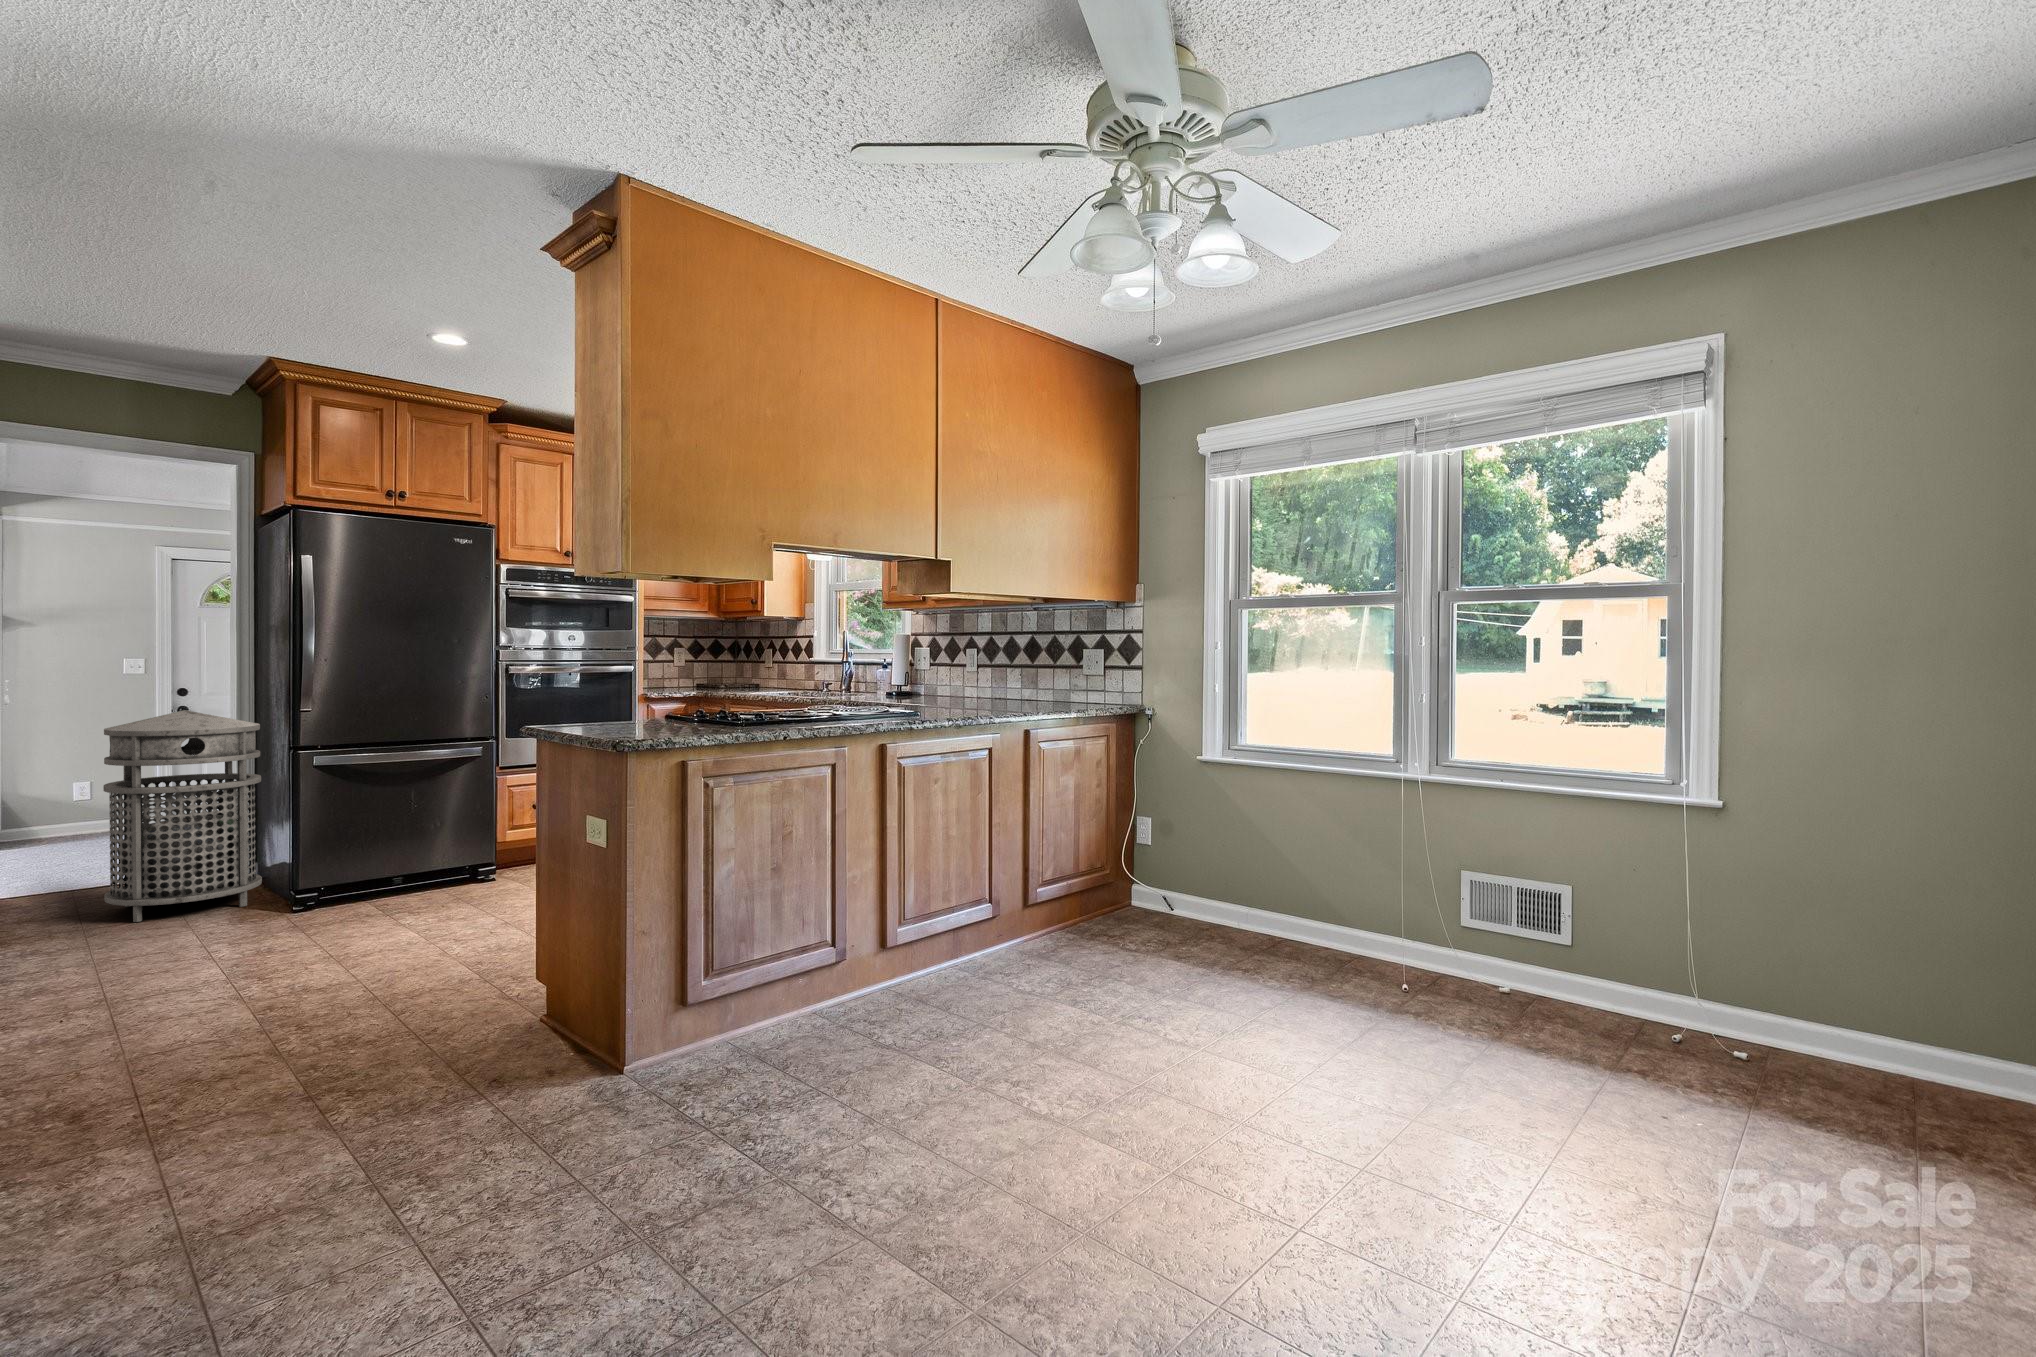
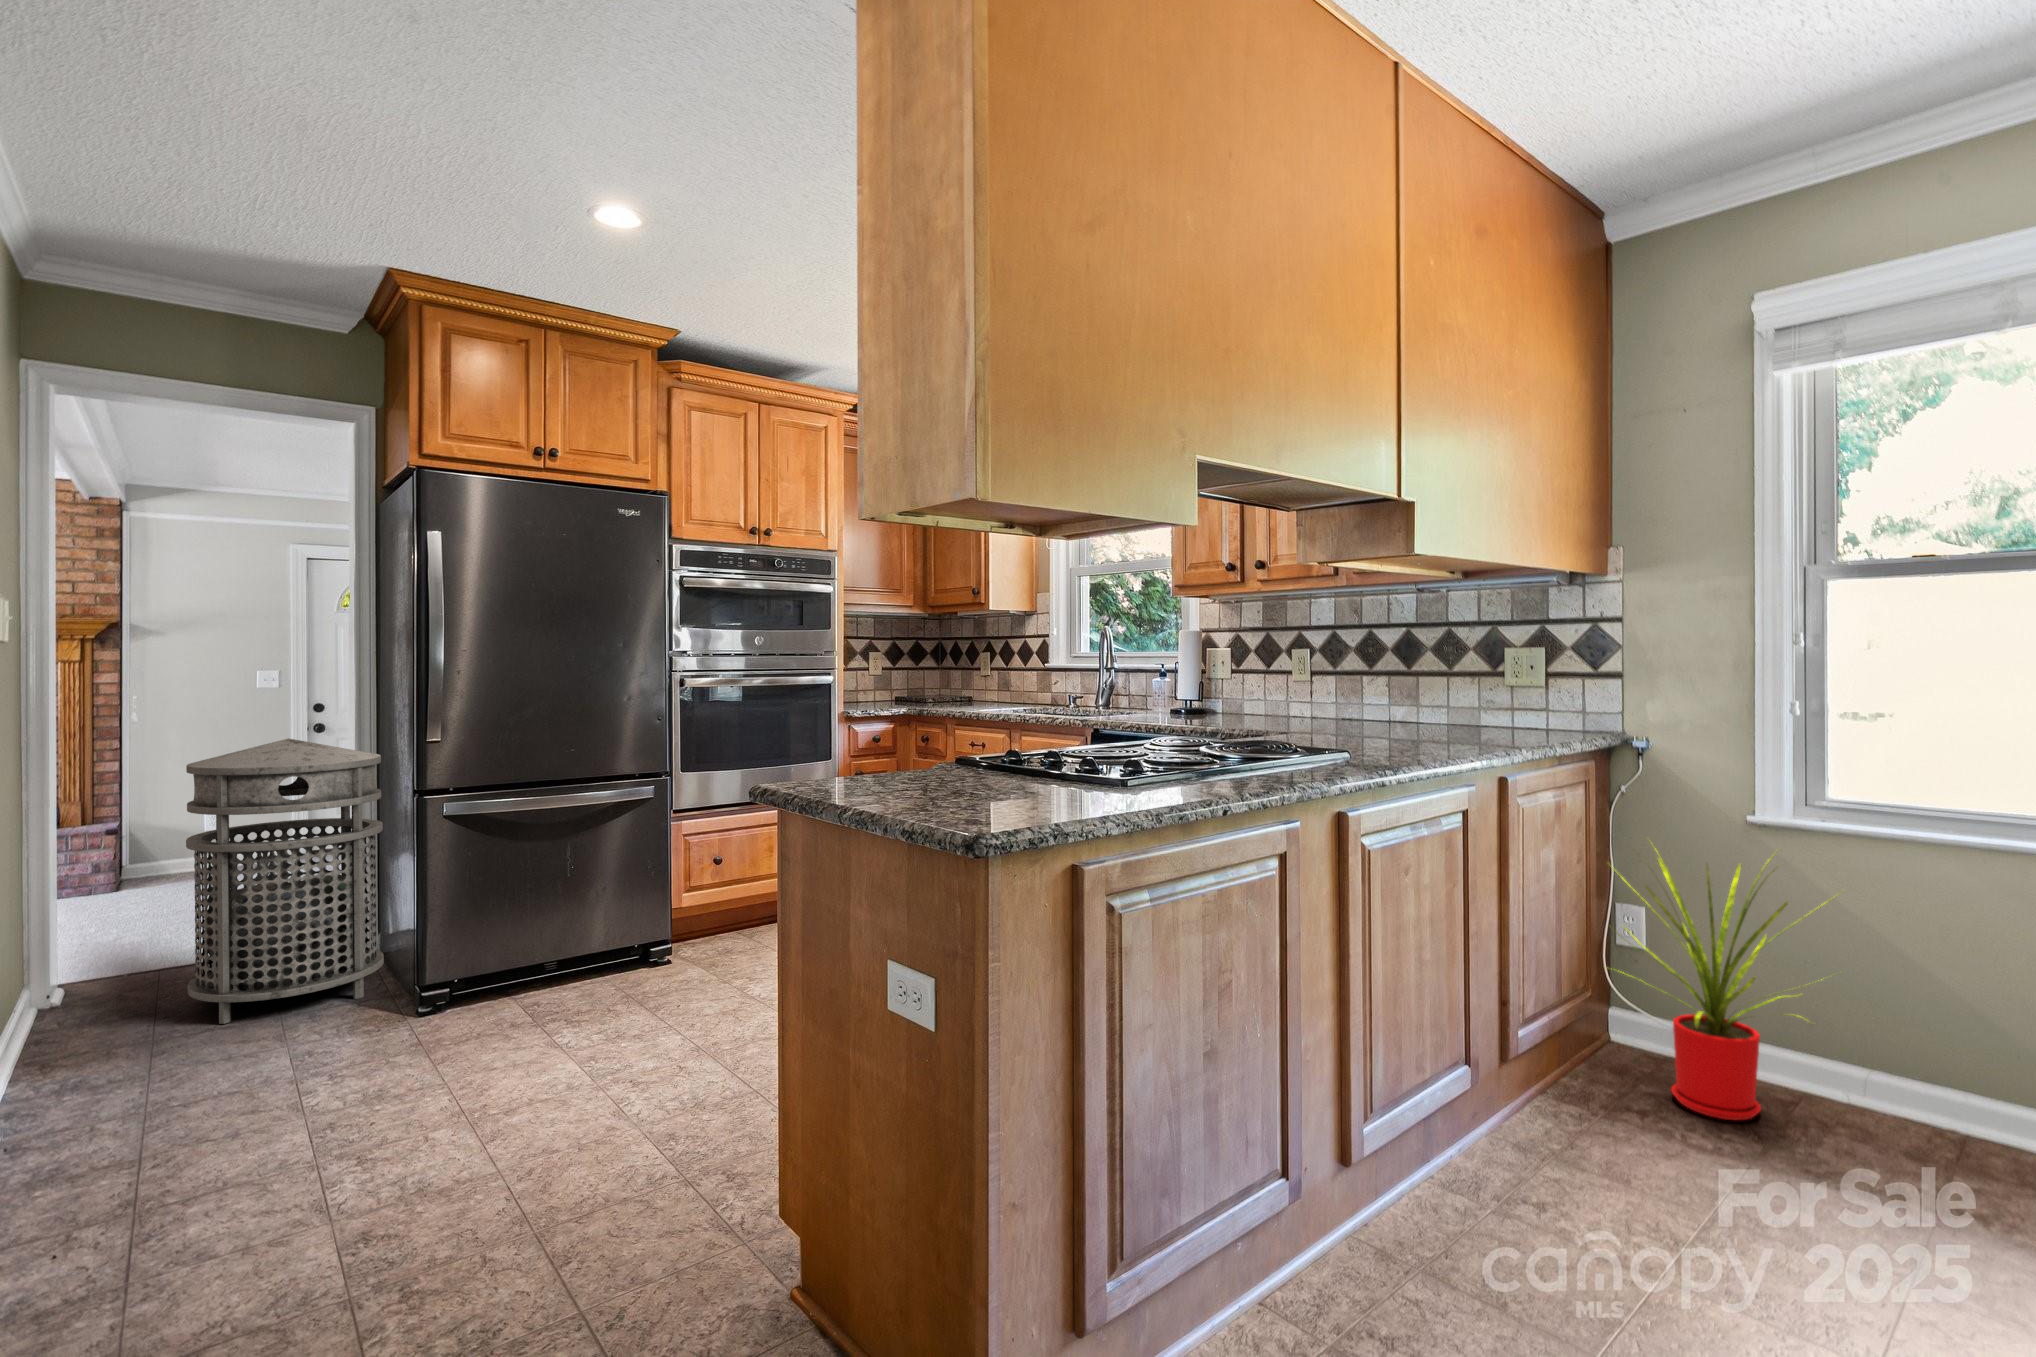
house plant: none [1094,770,1220,937] -> present [1623,841,1831,1120]

